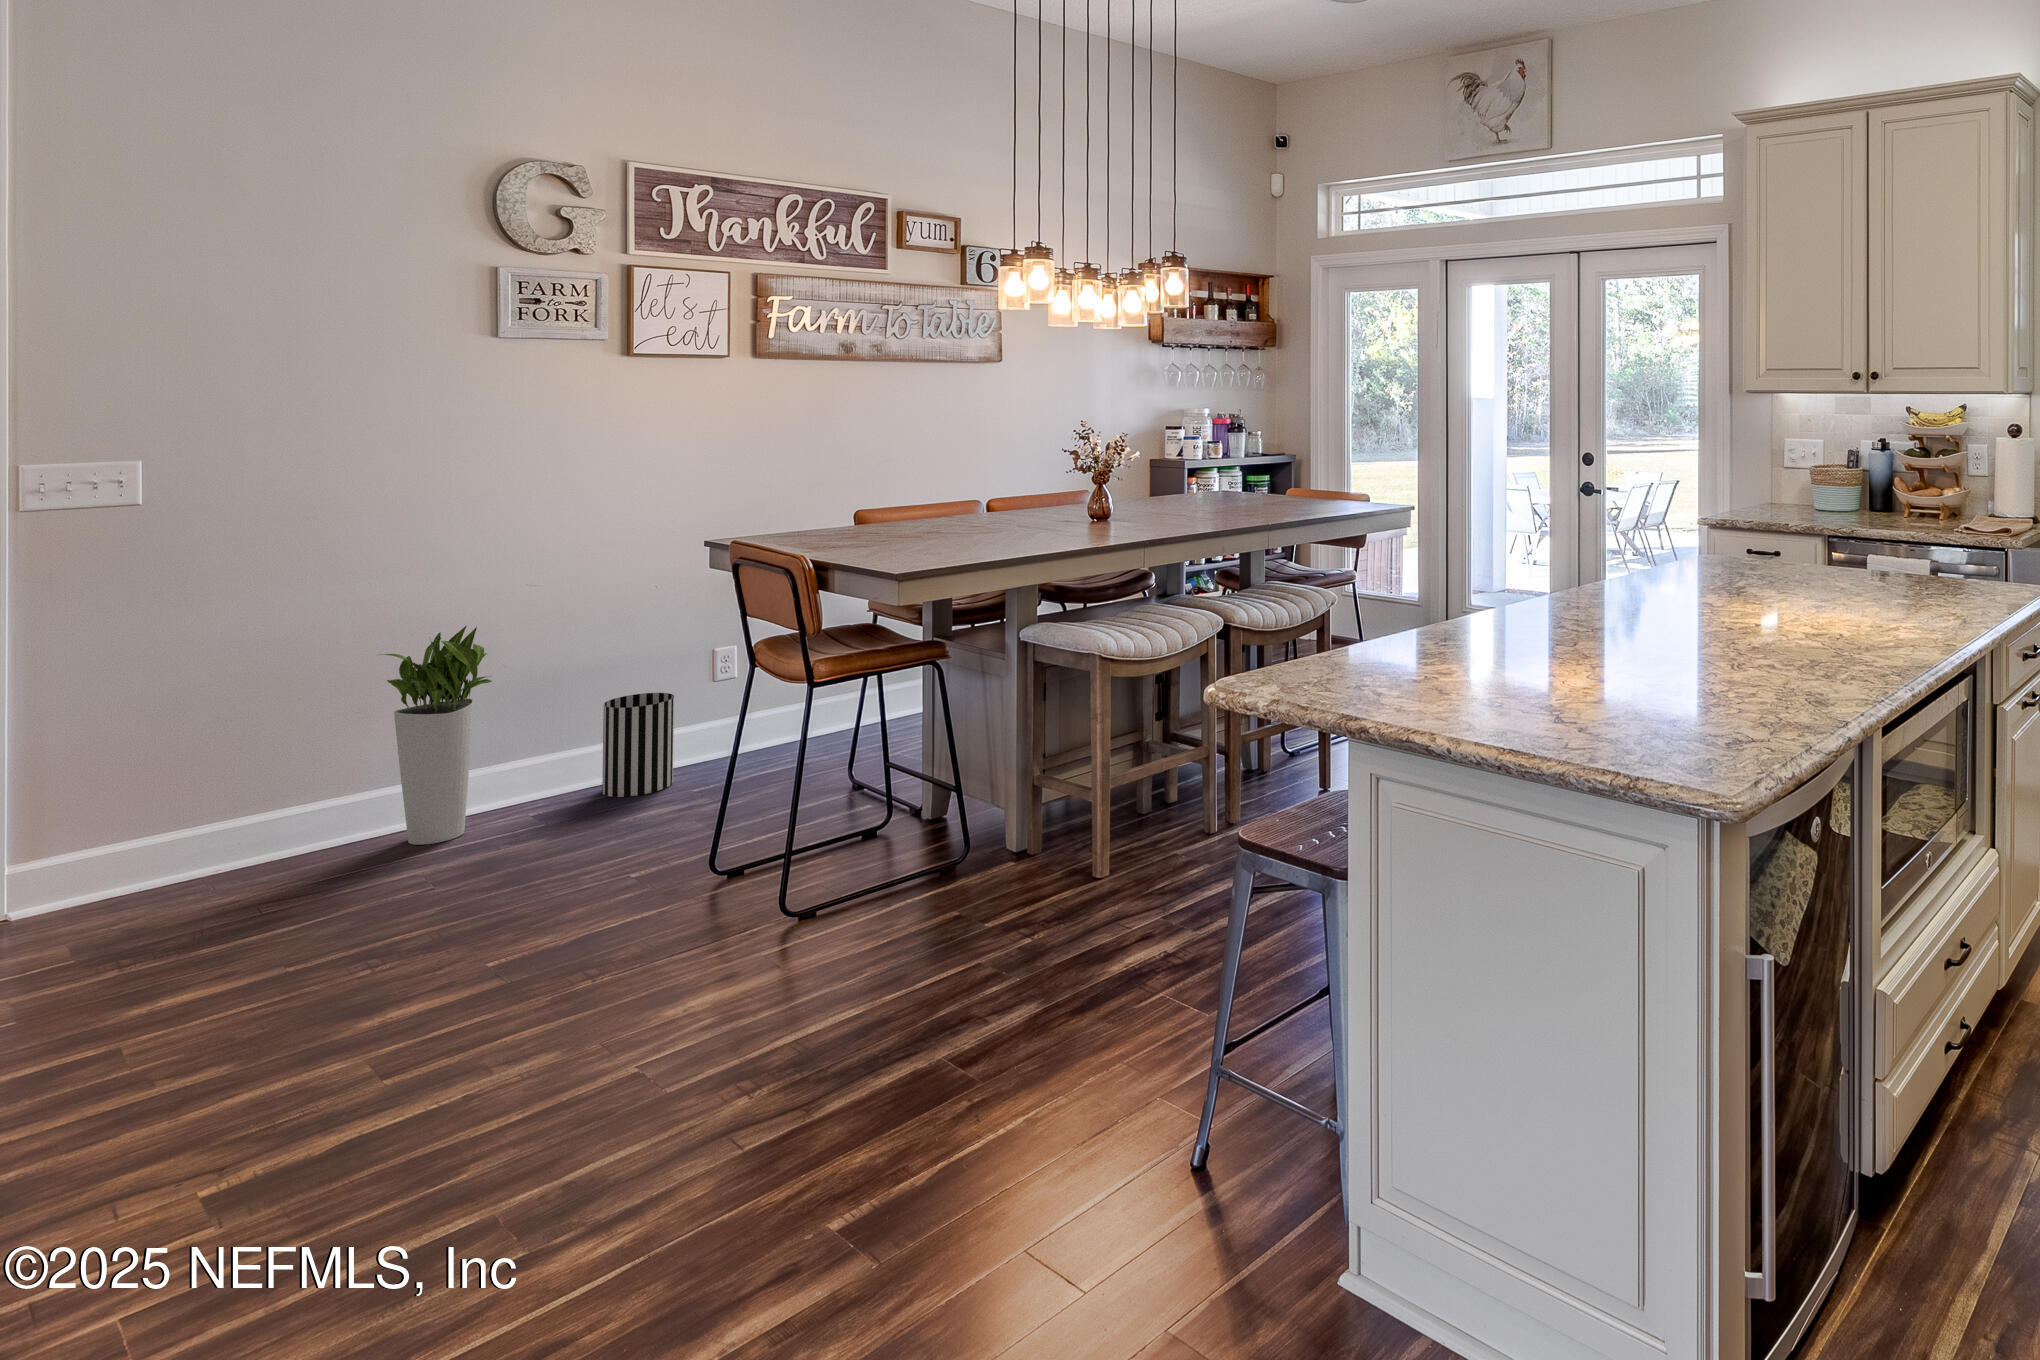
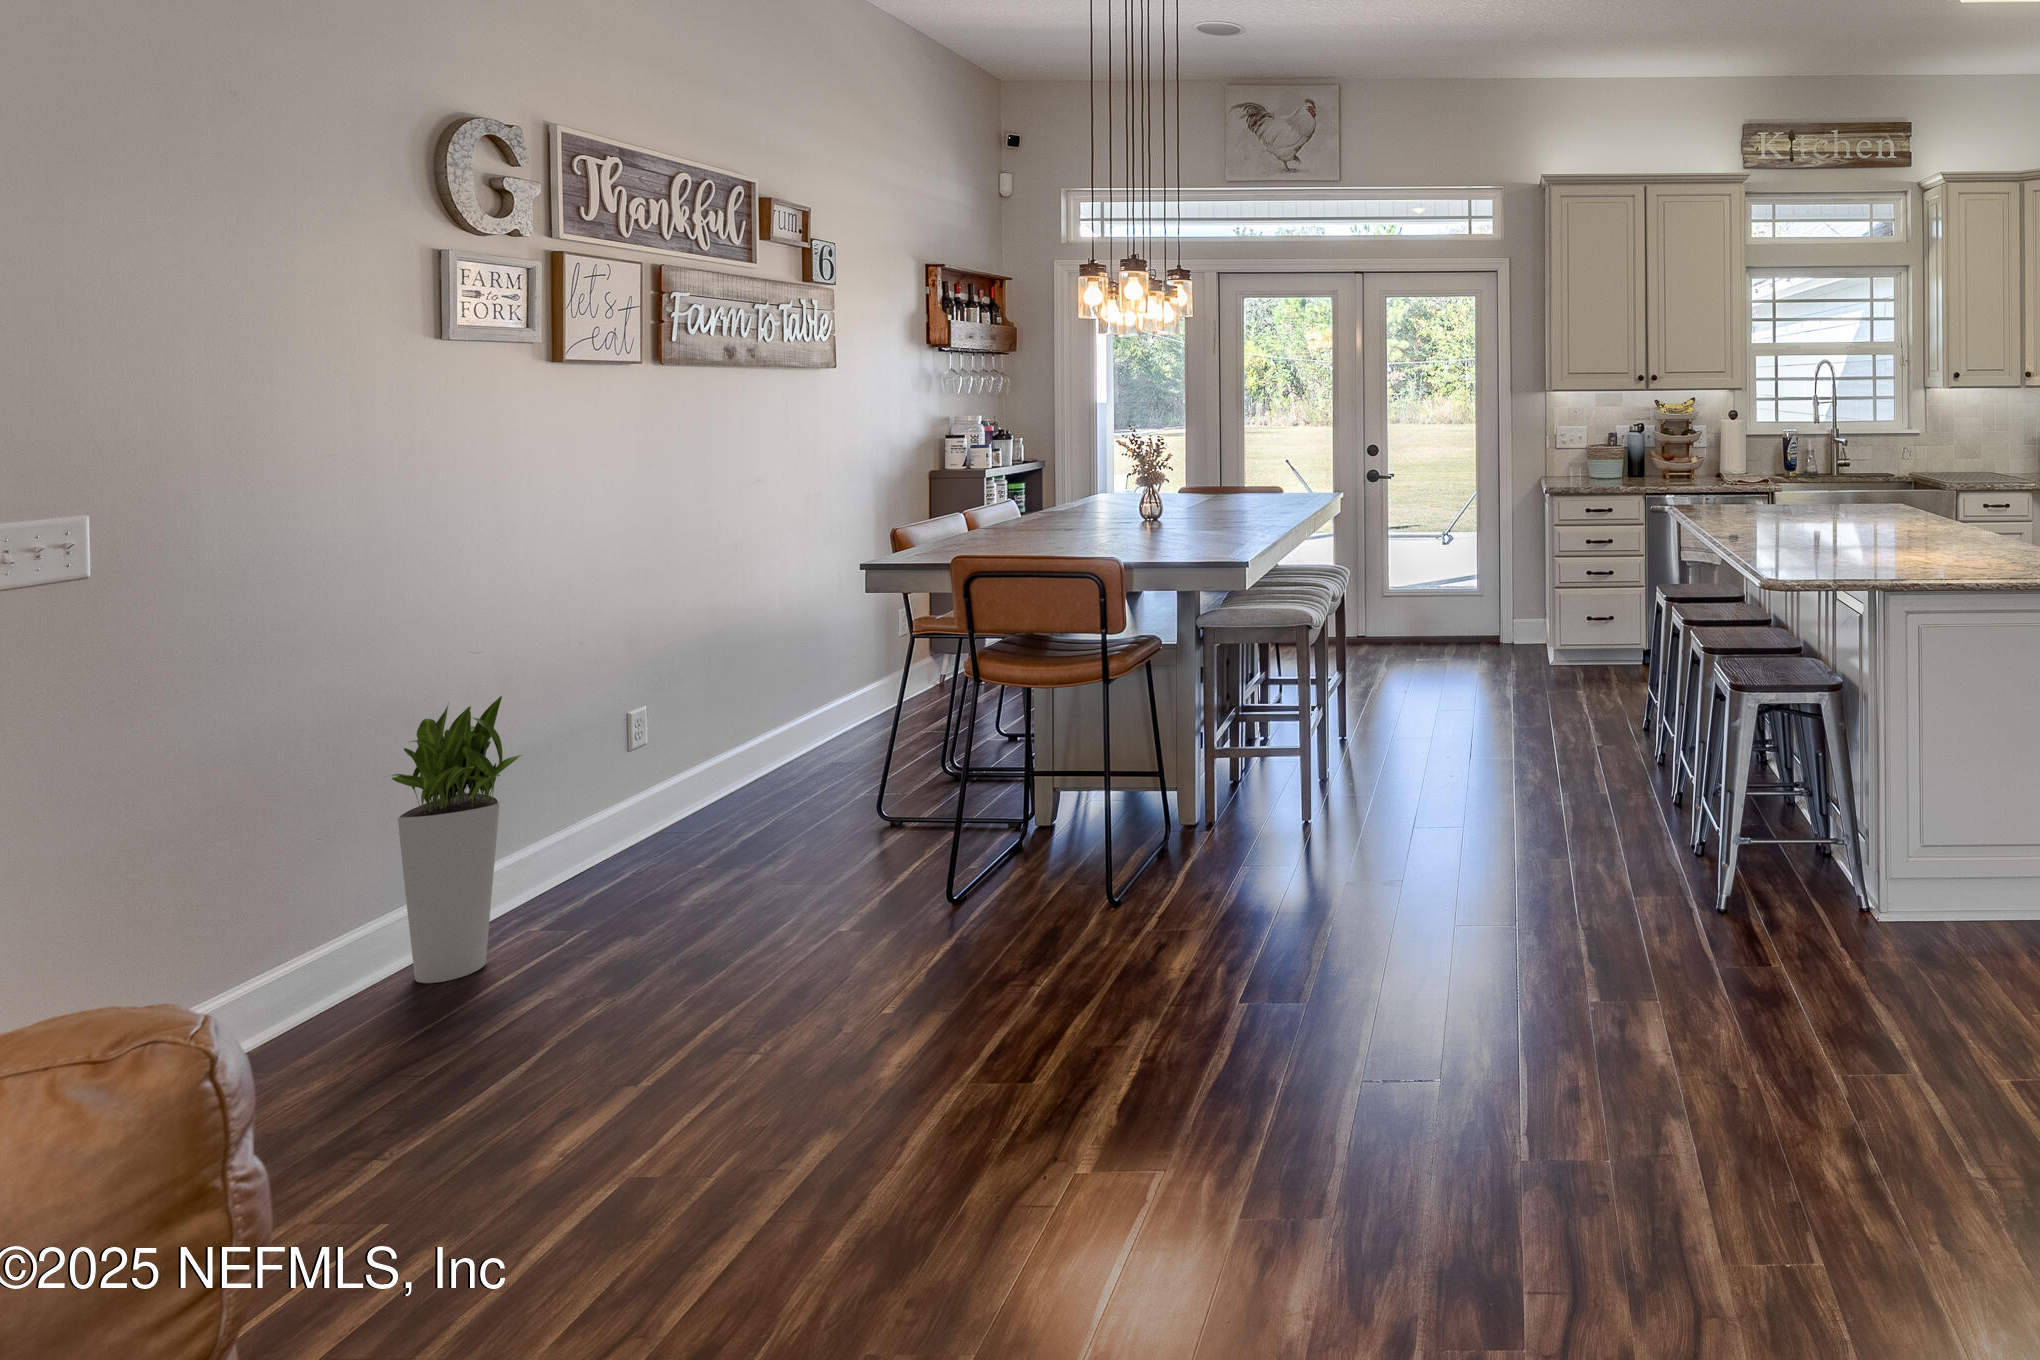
wastebasket: present [602,693,674,797] -> none [556,766,643,896]

